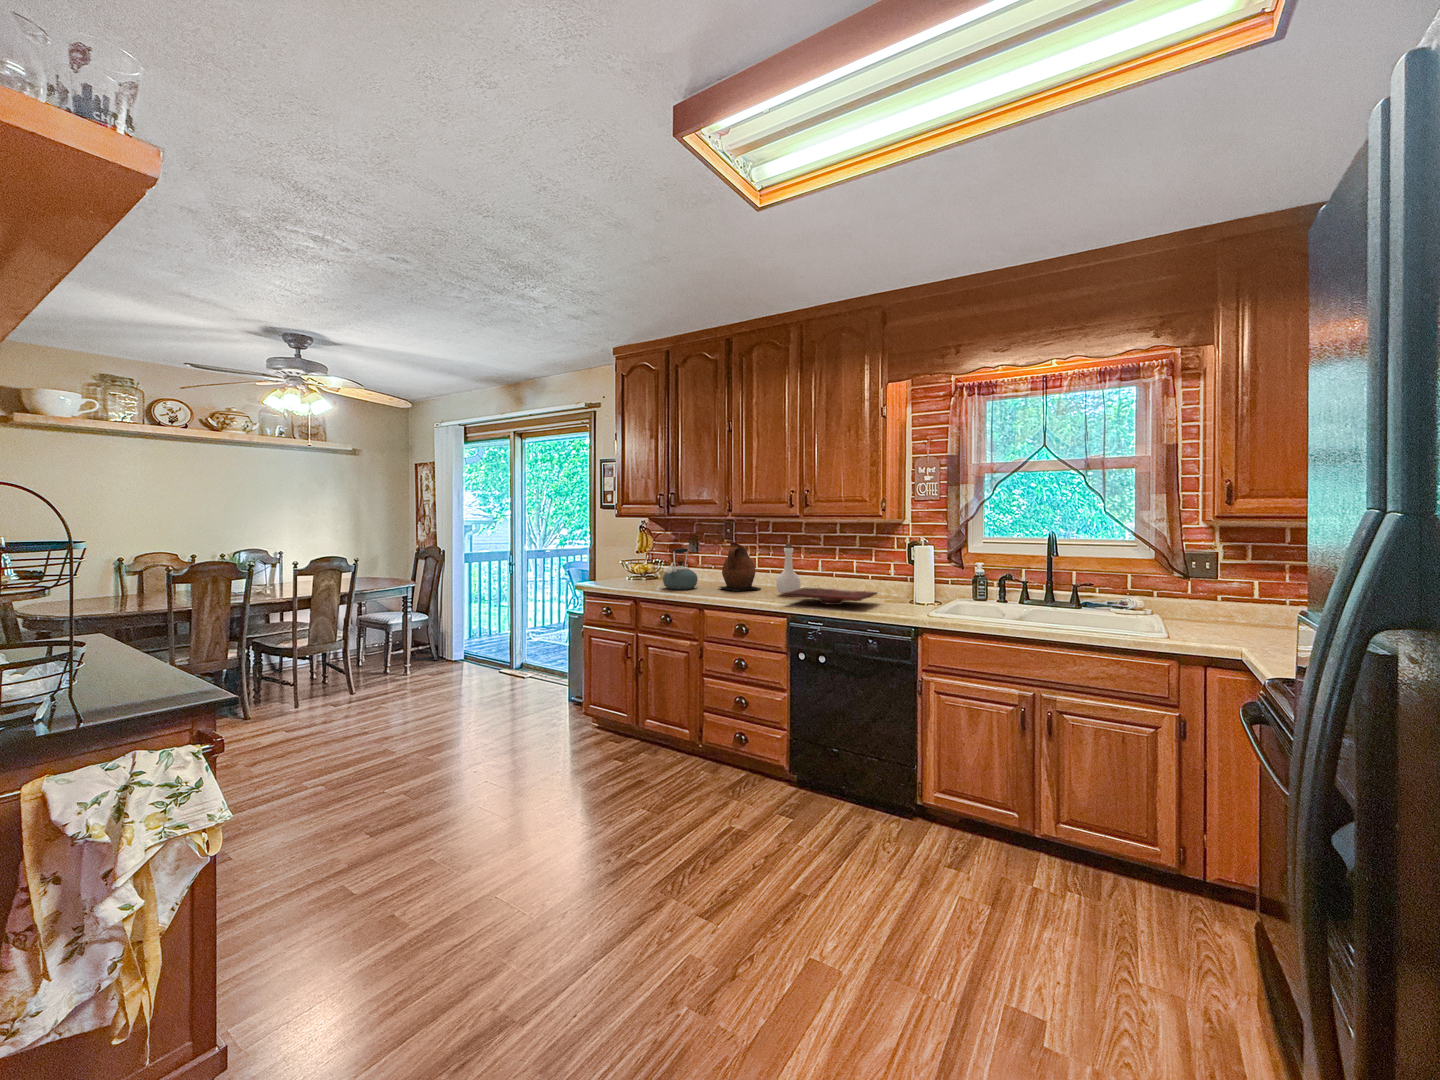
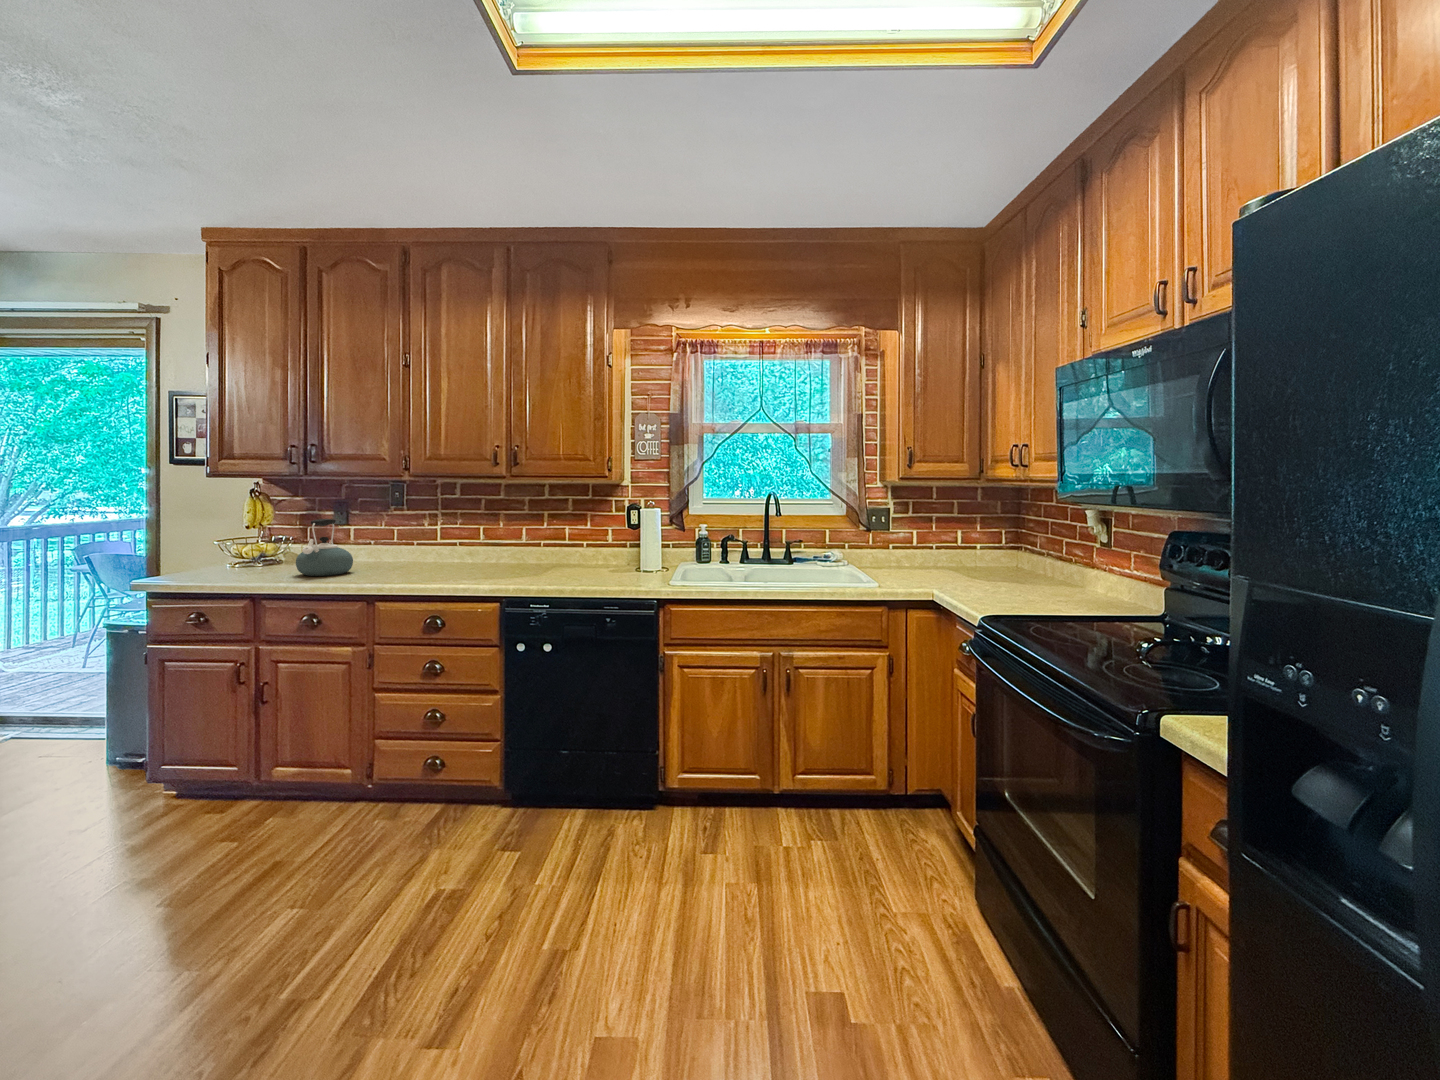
ceramic pitcher: present [720,542,761,590] -> none [385,509,449,572]
bottle: present [776,544,800,594] -> none [473,510,504,573]
cutting board: present [783,588,878,605] -> none [489,562,602,581]

